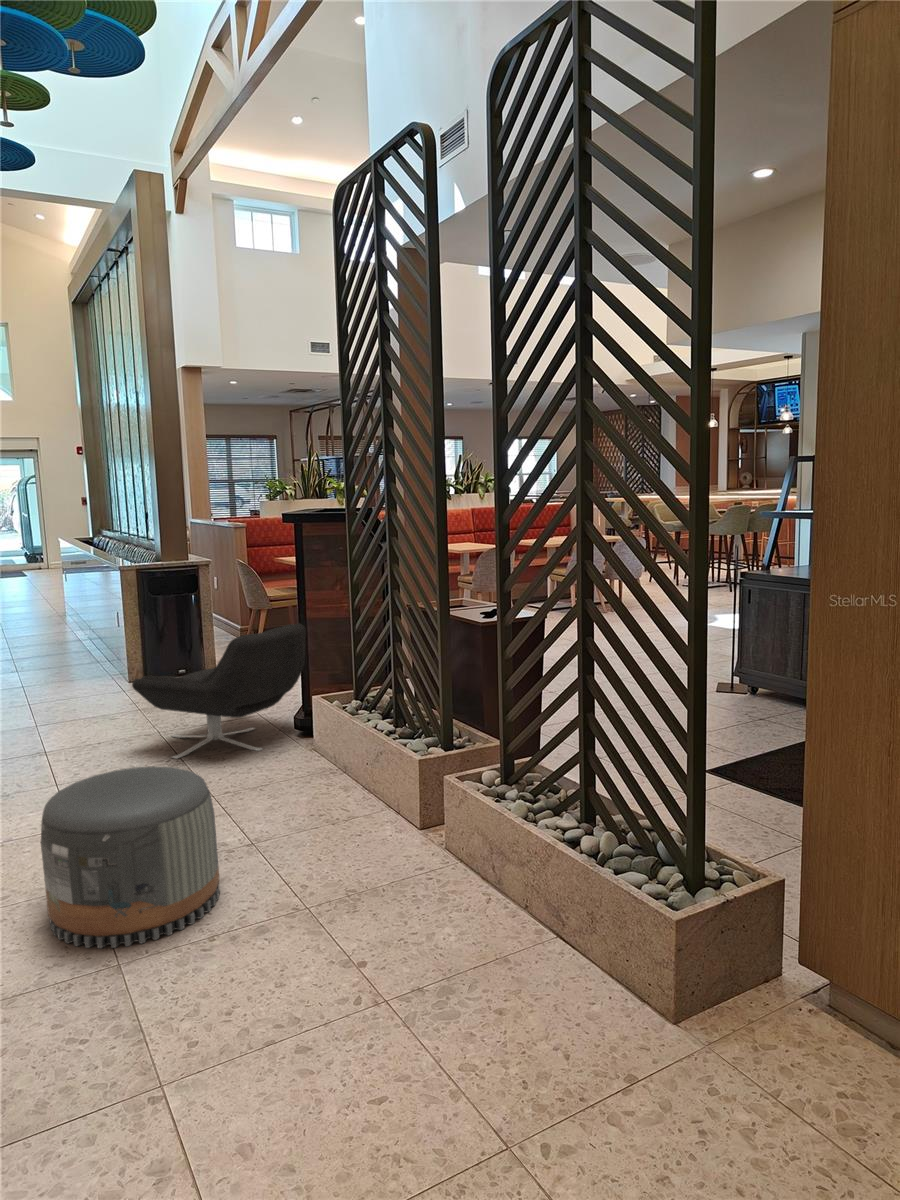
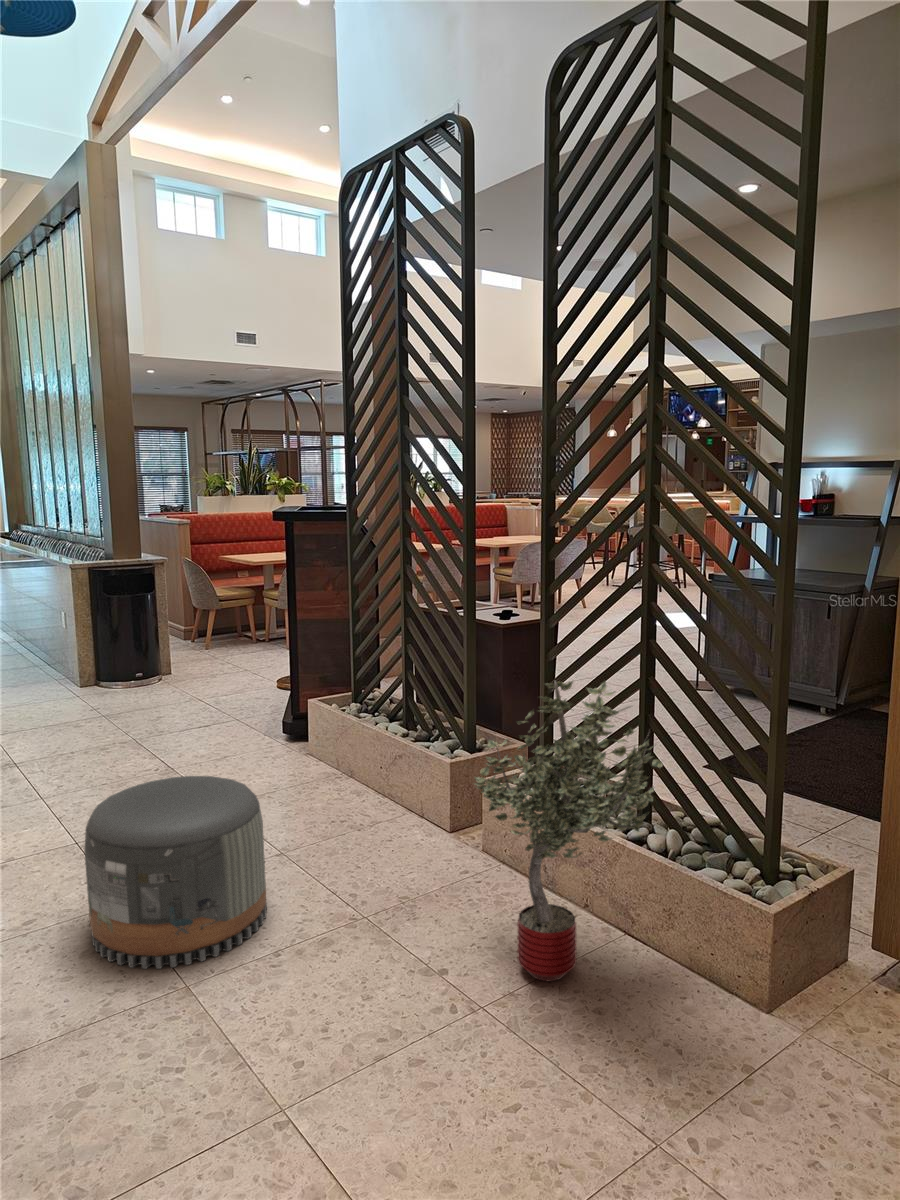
lounge chair: present [132,623,306,759] -> none [118,626,297,766]
potted tree: none [404,676,572,980] -> present [474,681,663,981]

